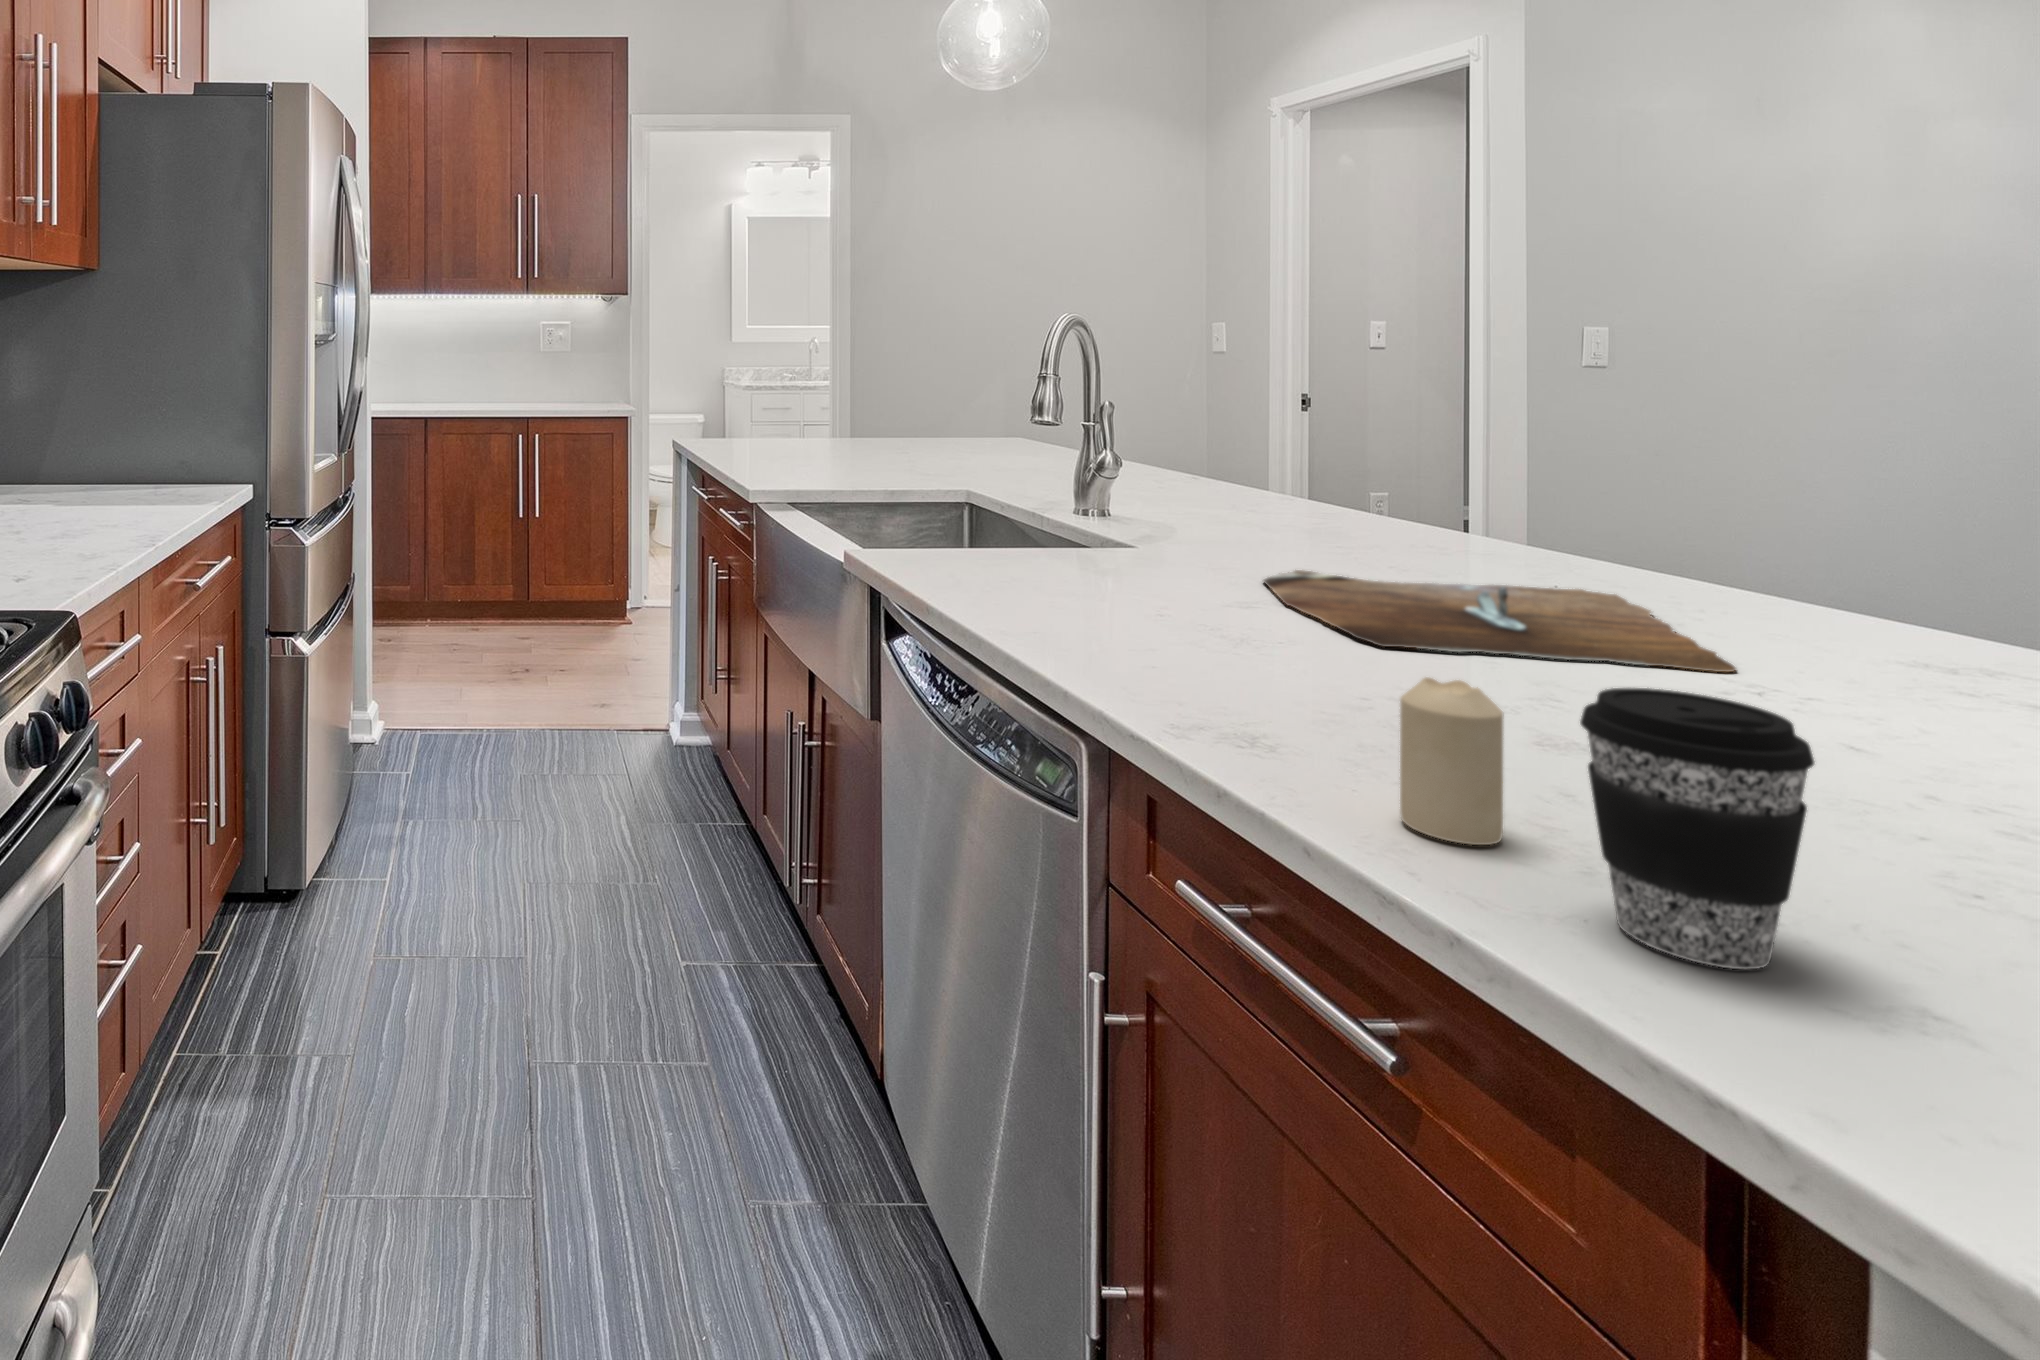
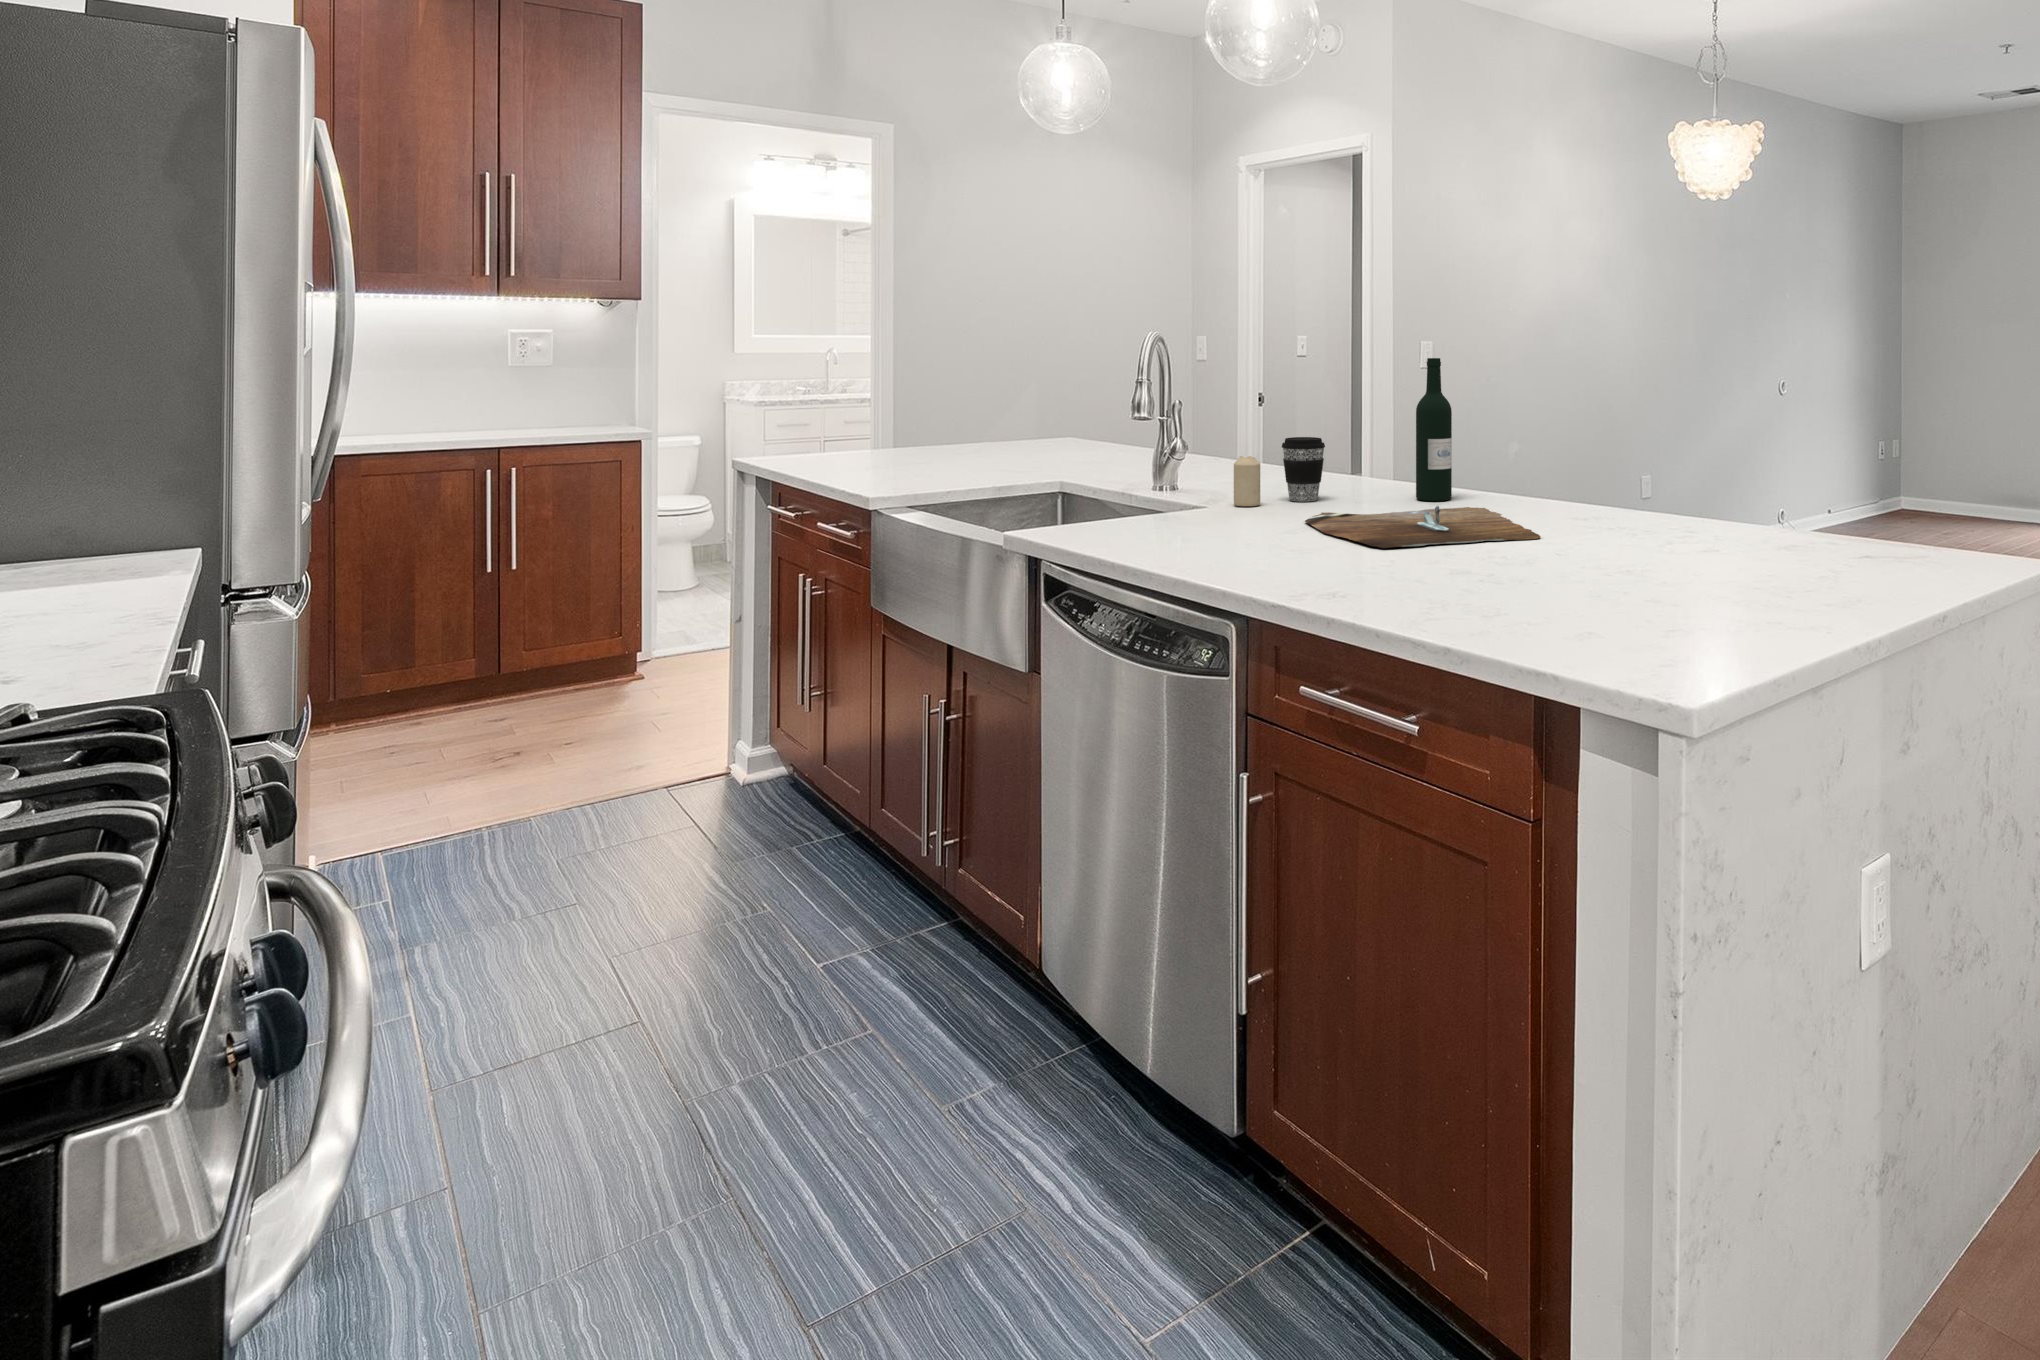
wine bottle: none [1481,351,1553,572] -> present [1416,358,1452,501]
candle: present [1400,678,1504,845] -> present [1234,456,1260,506]
coffee cup: present [1580,688,1814,969] -> present [1282,437,1325,501]

